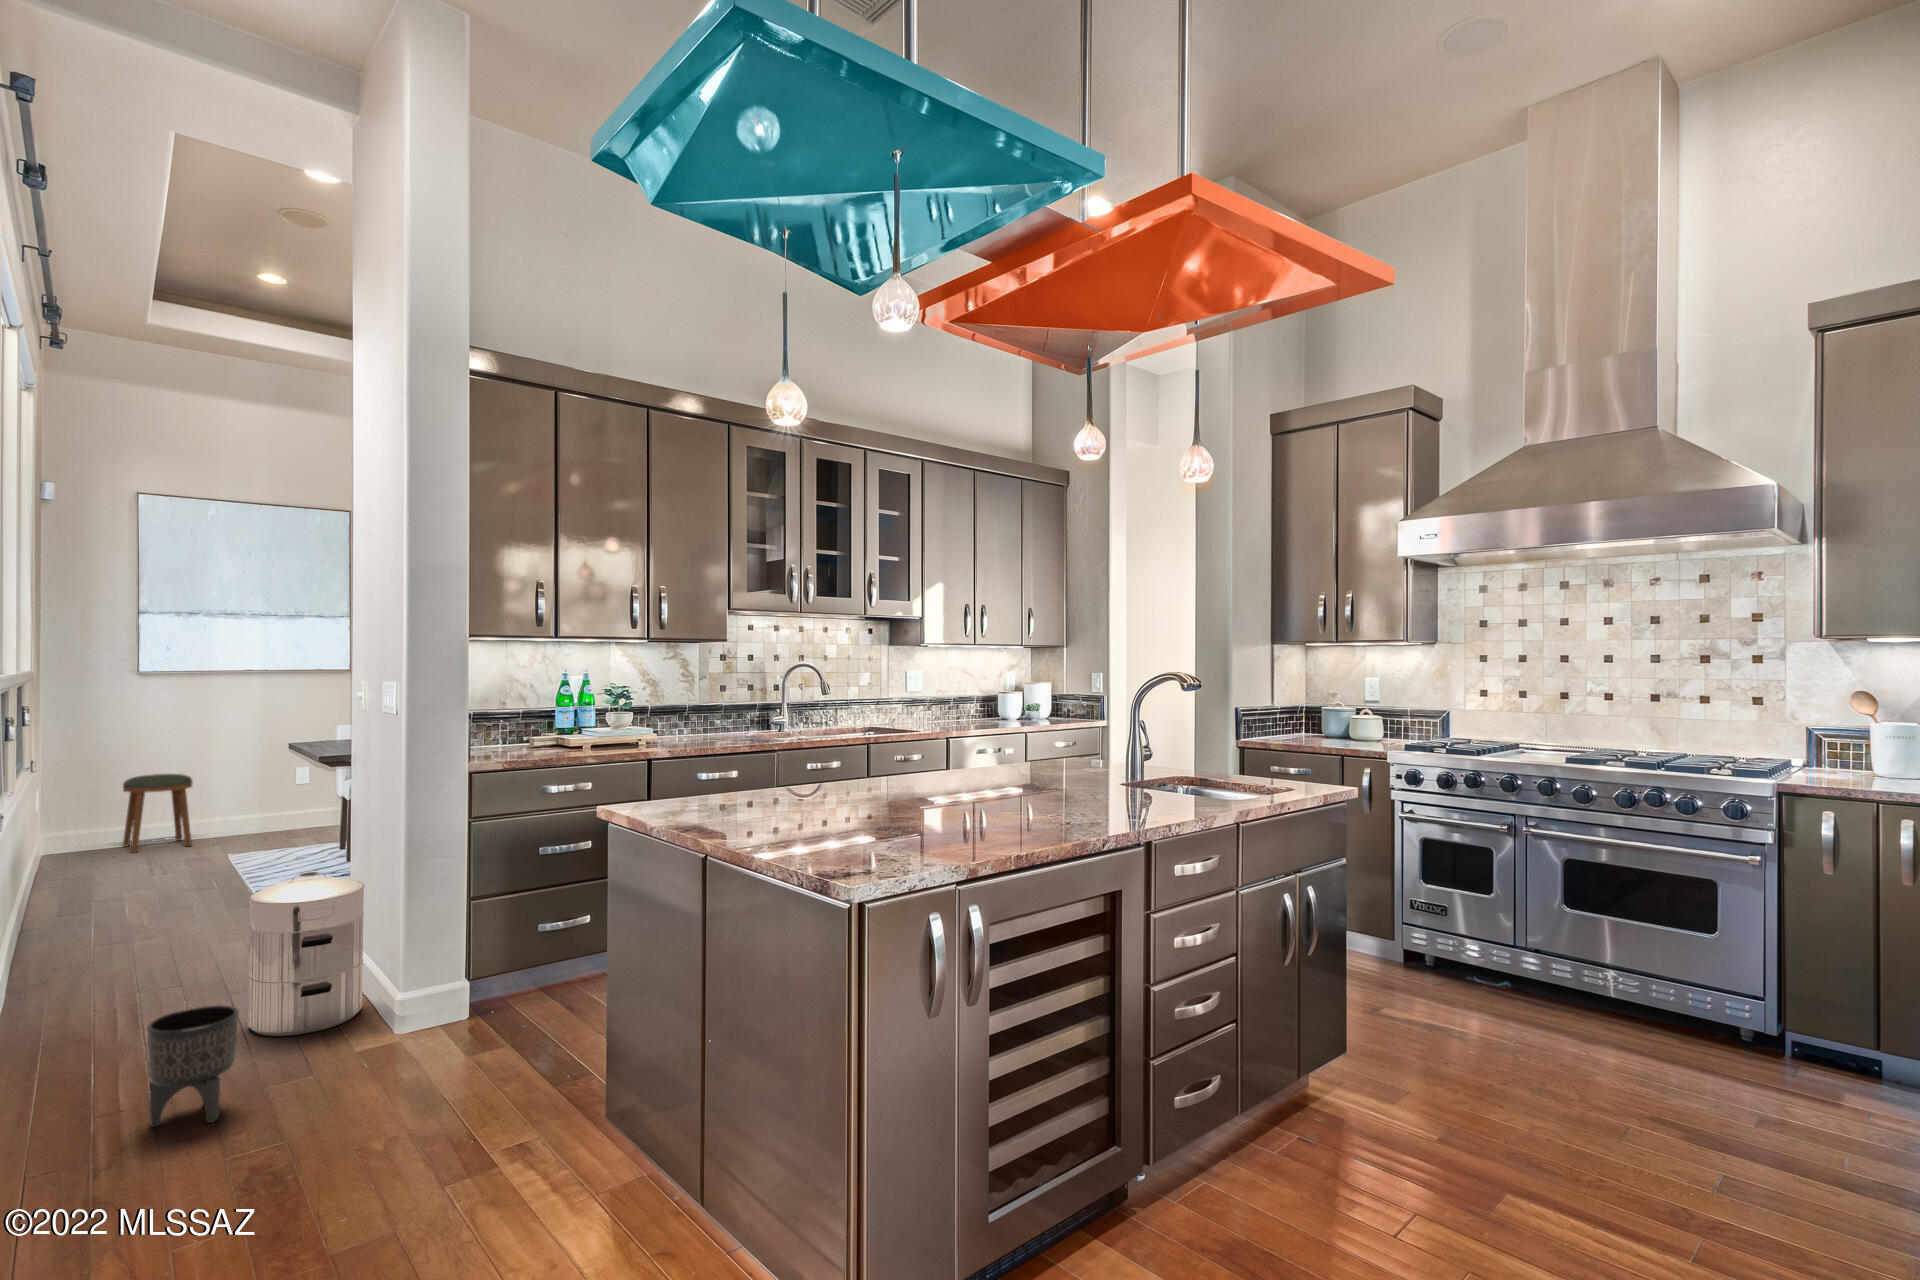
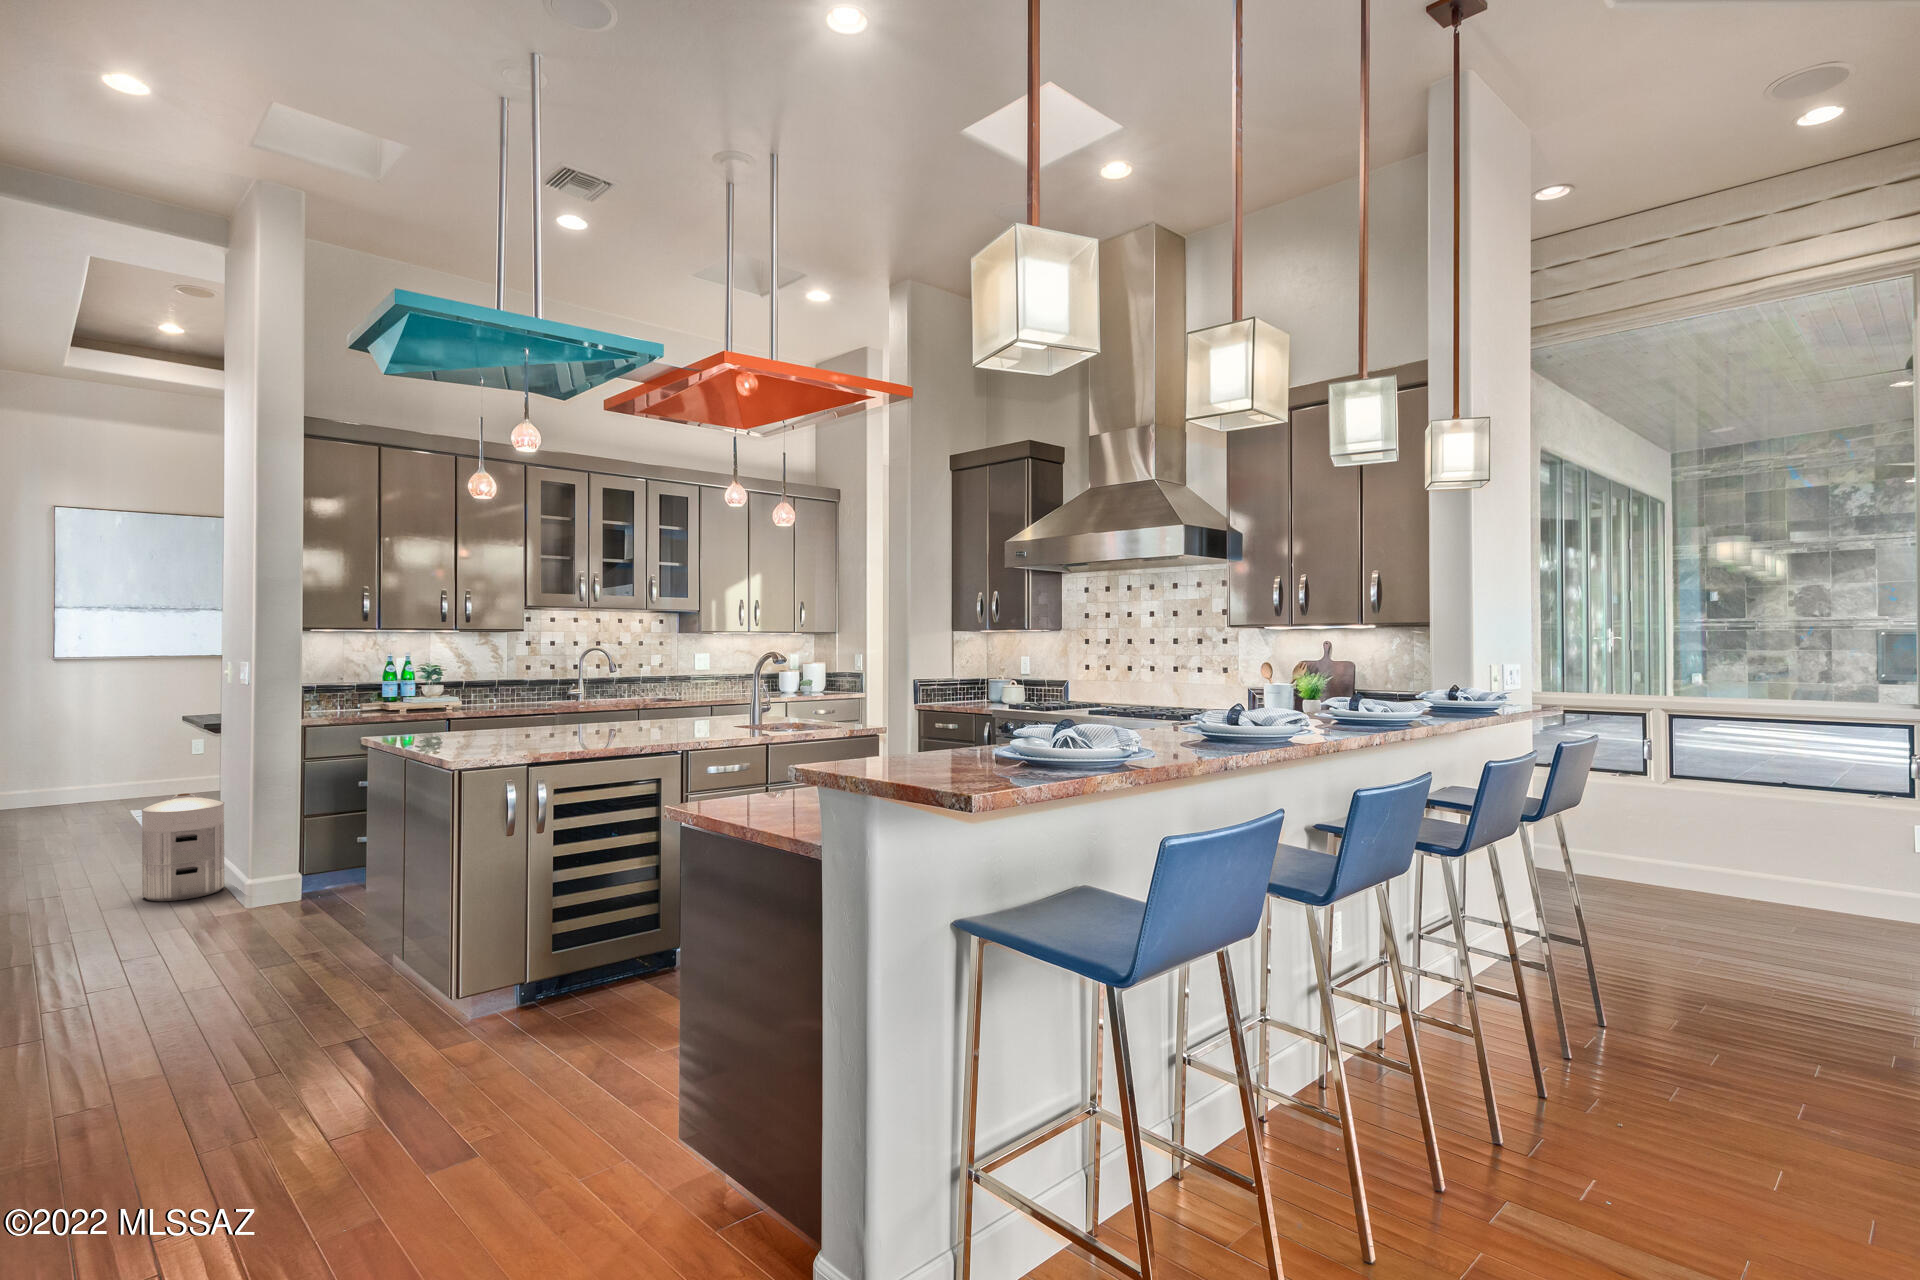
stool: present [123,774,192,853] -> none [87,739,144,800]
planter: present [147,1005,239,1127] -> none [60,869,121,940]

